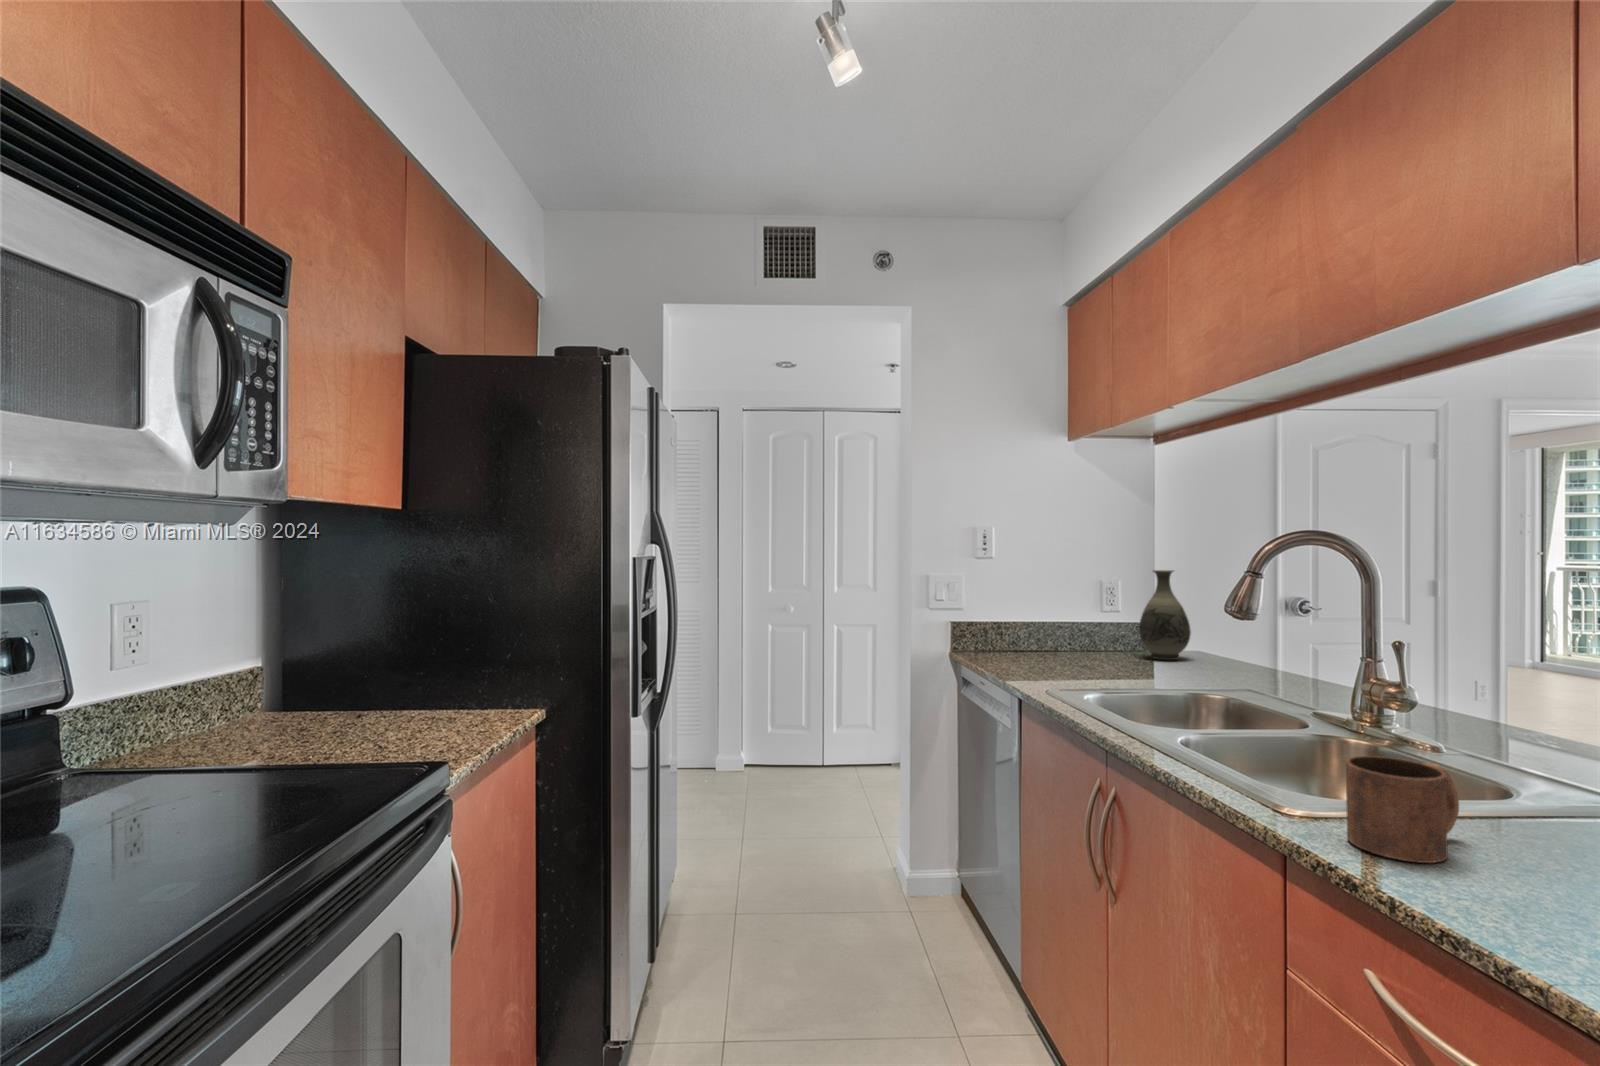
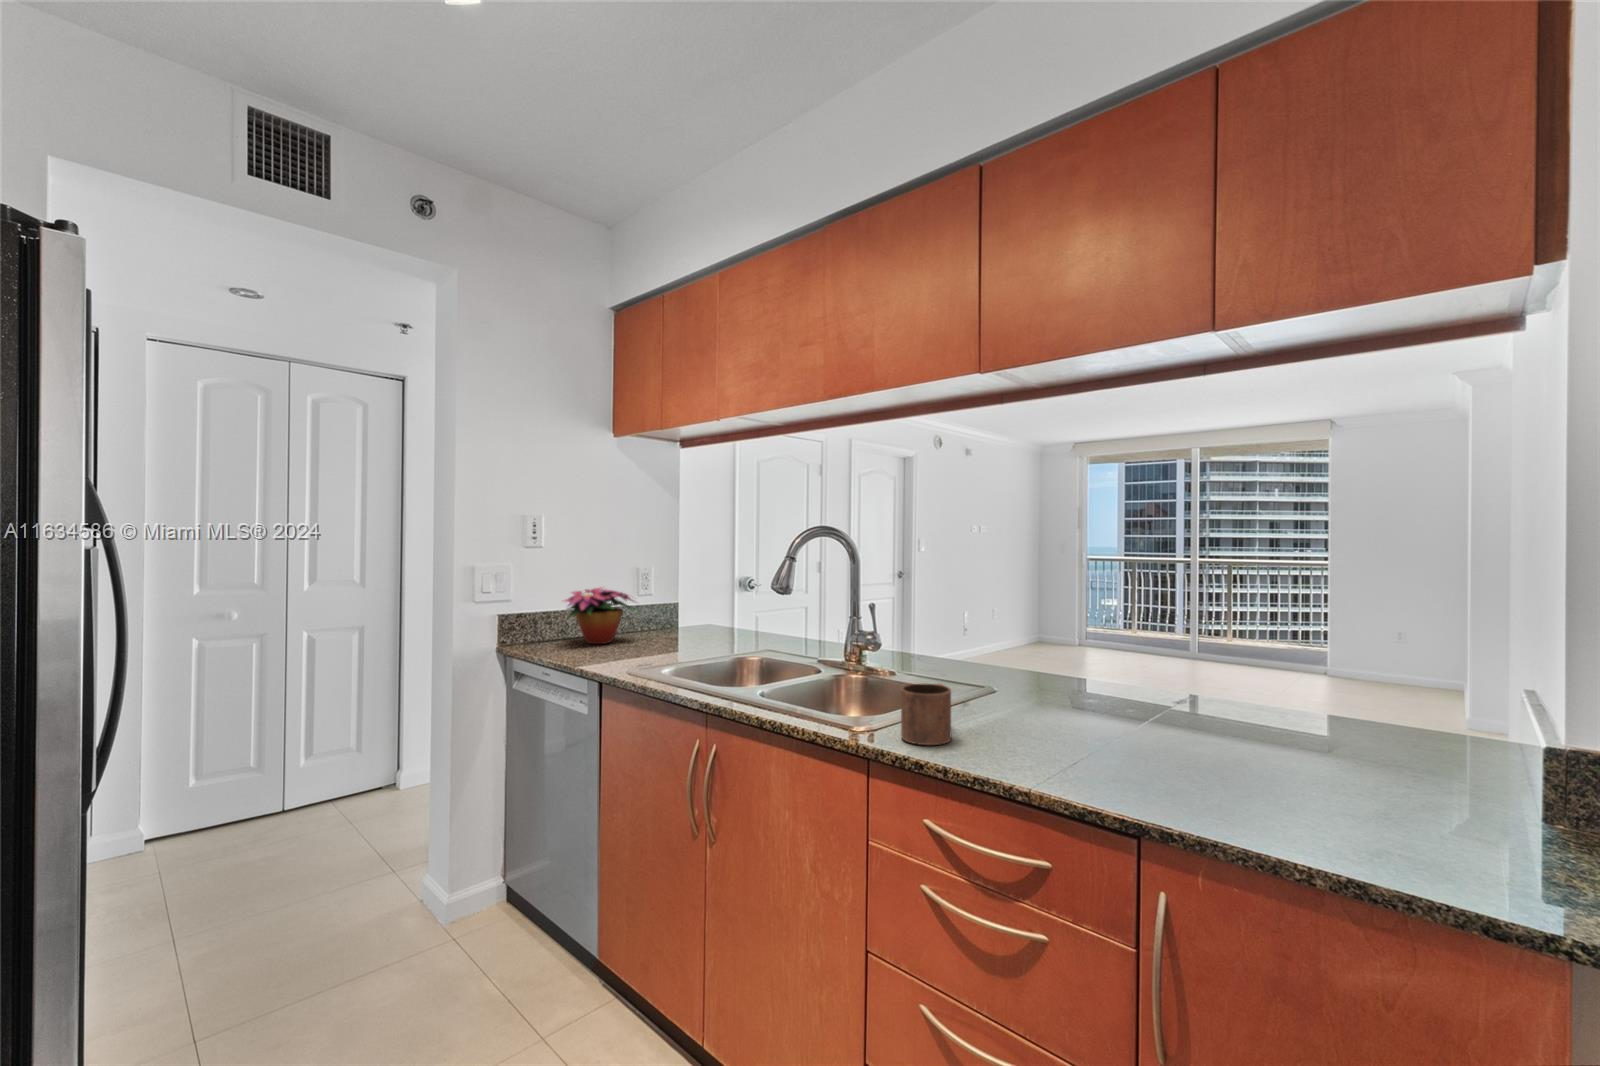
vase: present [1139,570,1191,660] -> none [672,555,712,633]
flower arrangement: none [1007,599,1099,661] -> present [564,587,633,644]

